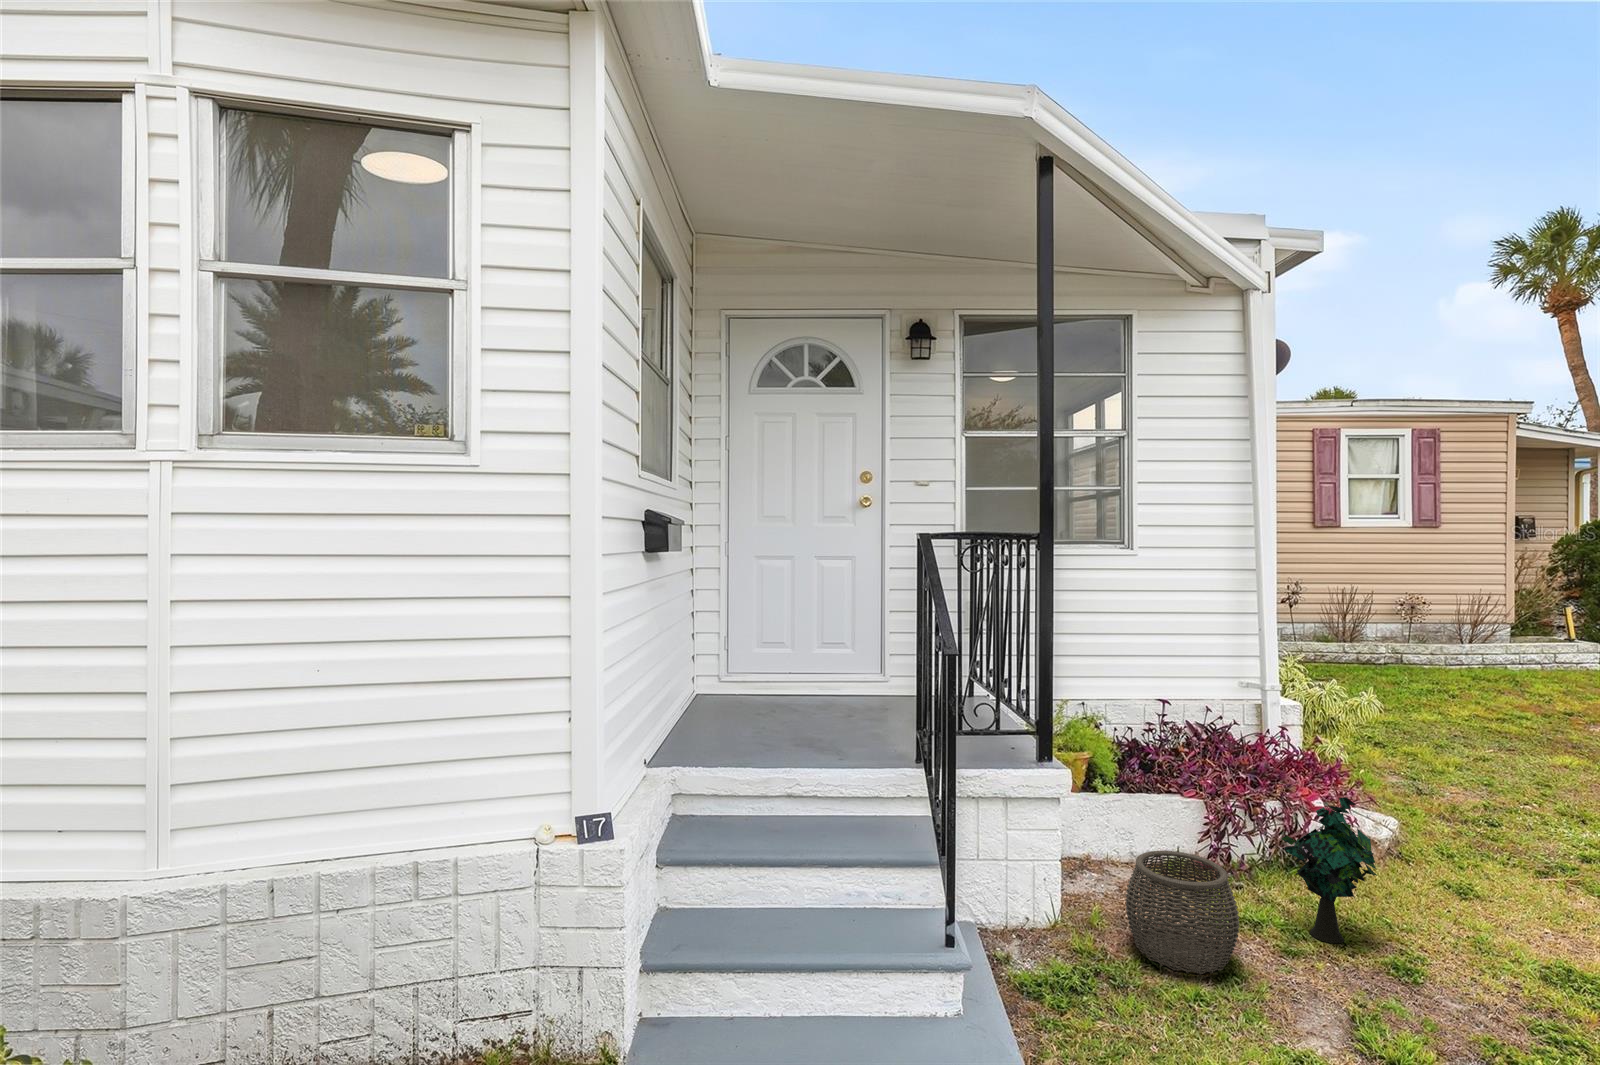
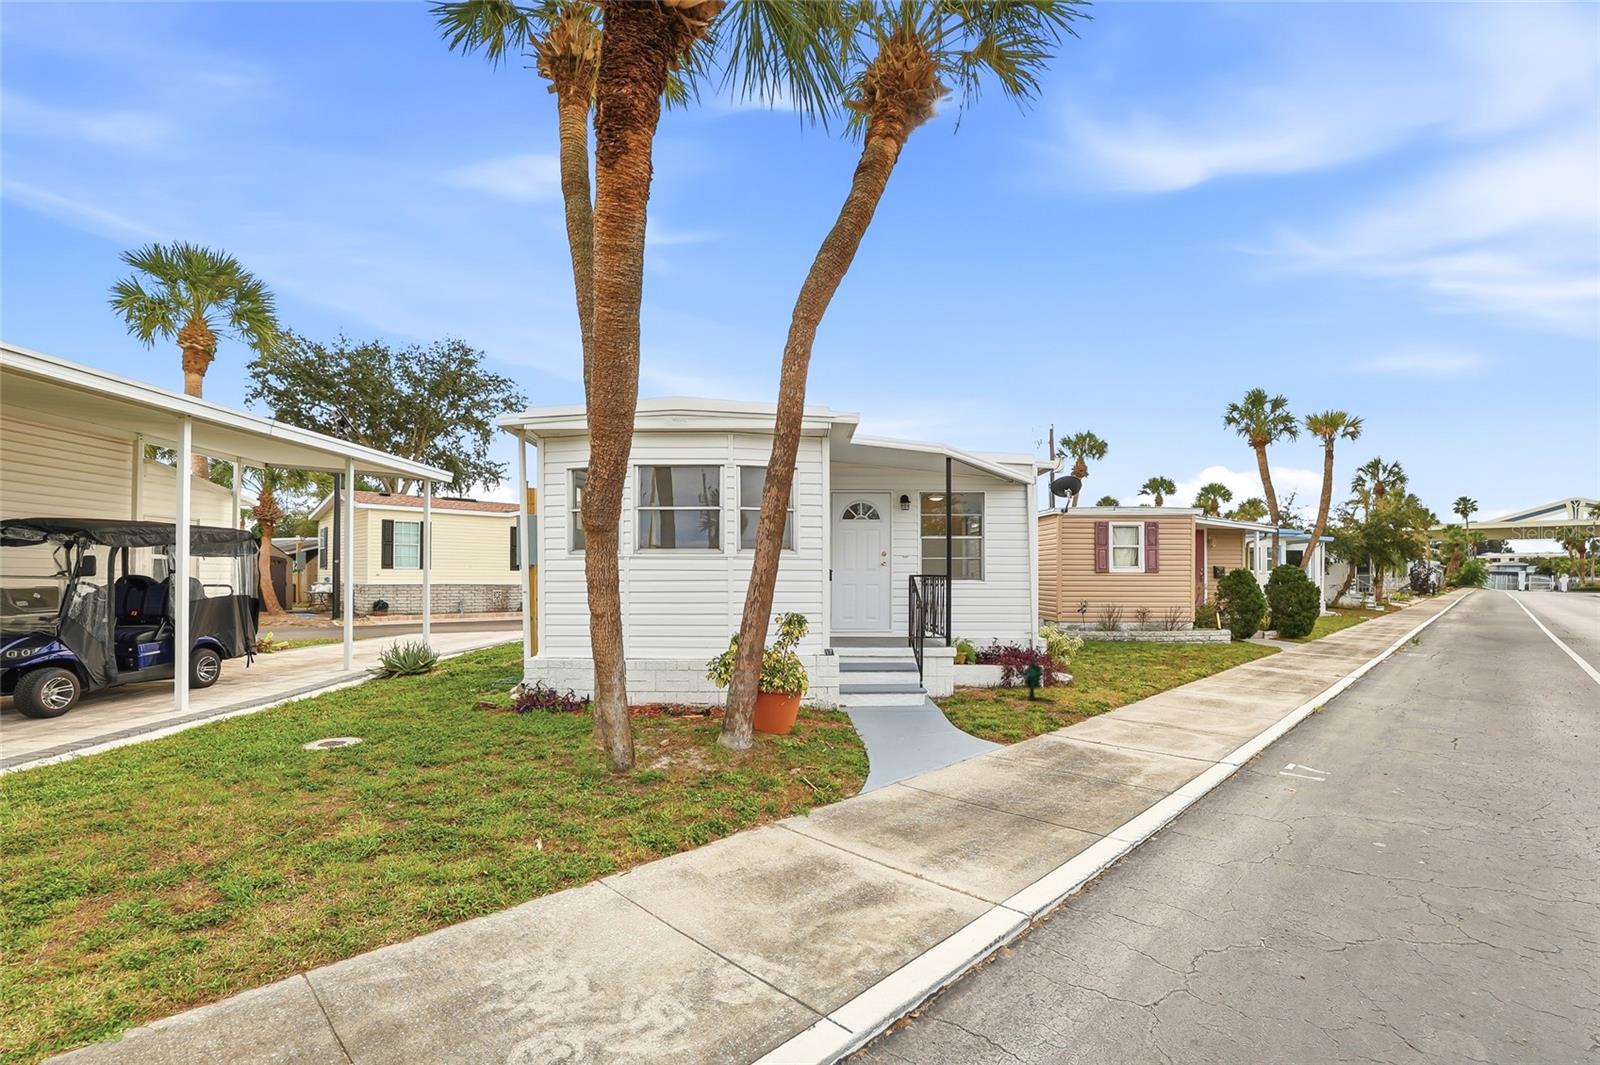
woven basket: present [1125,850,1239,974] -> none [972,673,1003,704]

